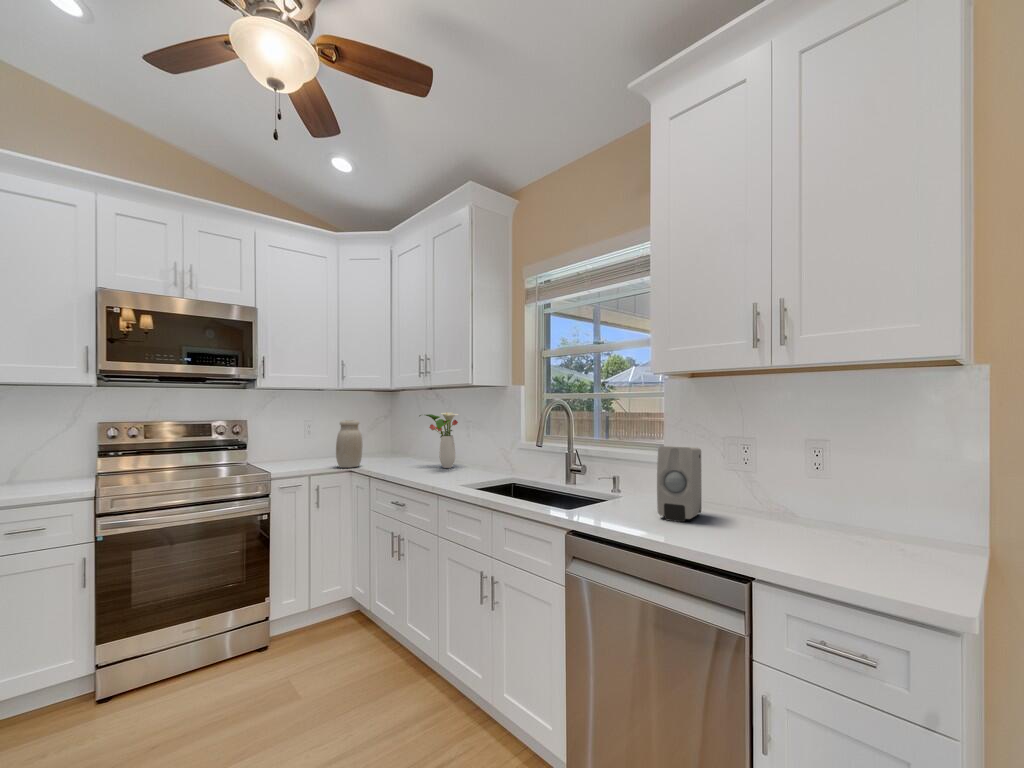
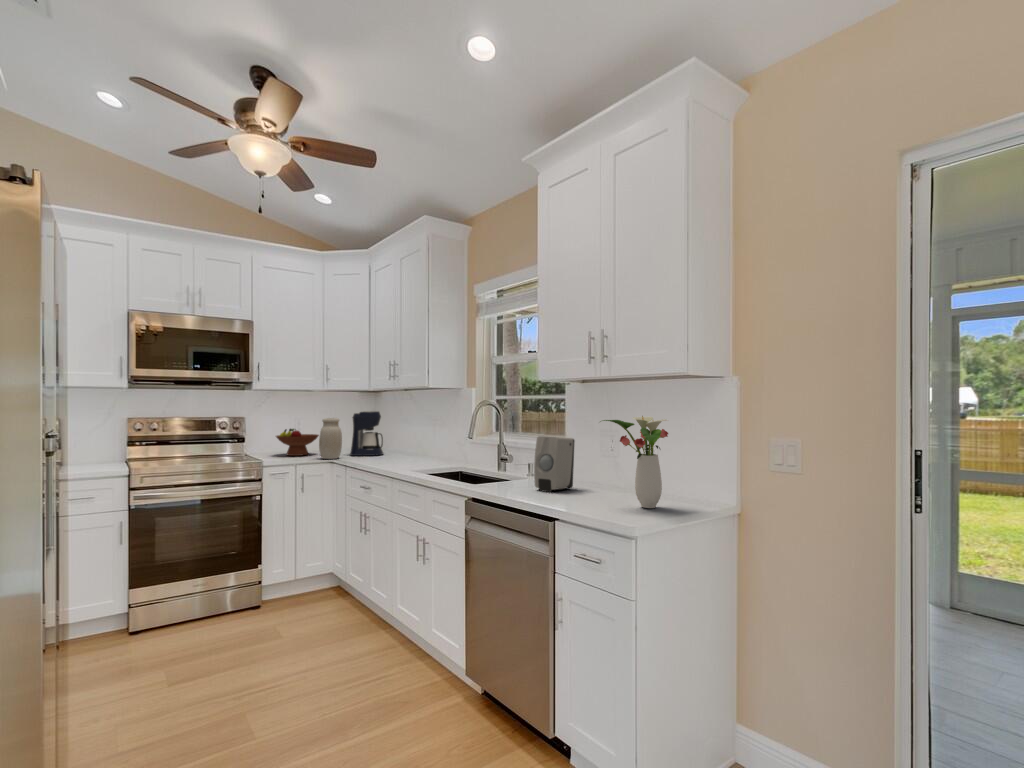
coffee maker: none [370,412,407,463] -> present [350,411,384,456]
flower arrangement: present [419,412,458,468] -> present [600,416,668,508]
fruit bowl: none [283,432,333,464] -> present [276,429,319,456]

